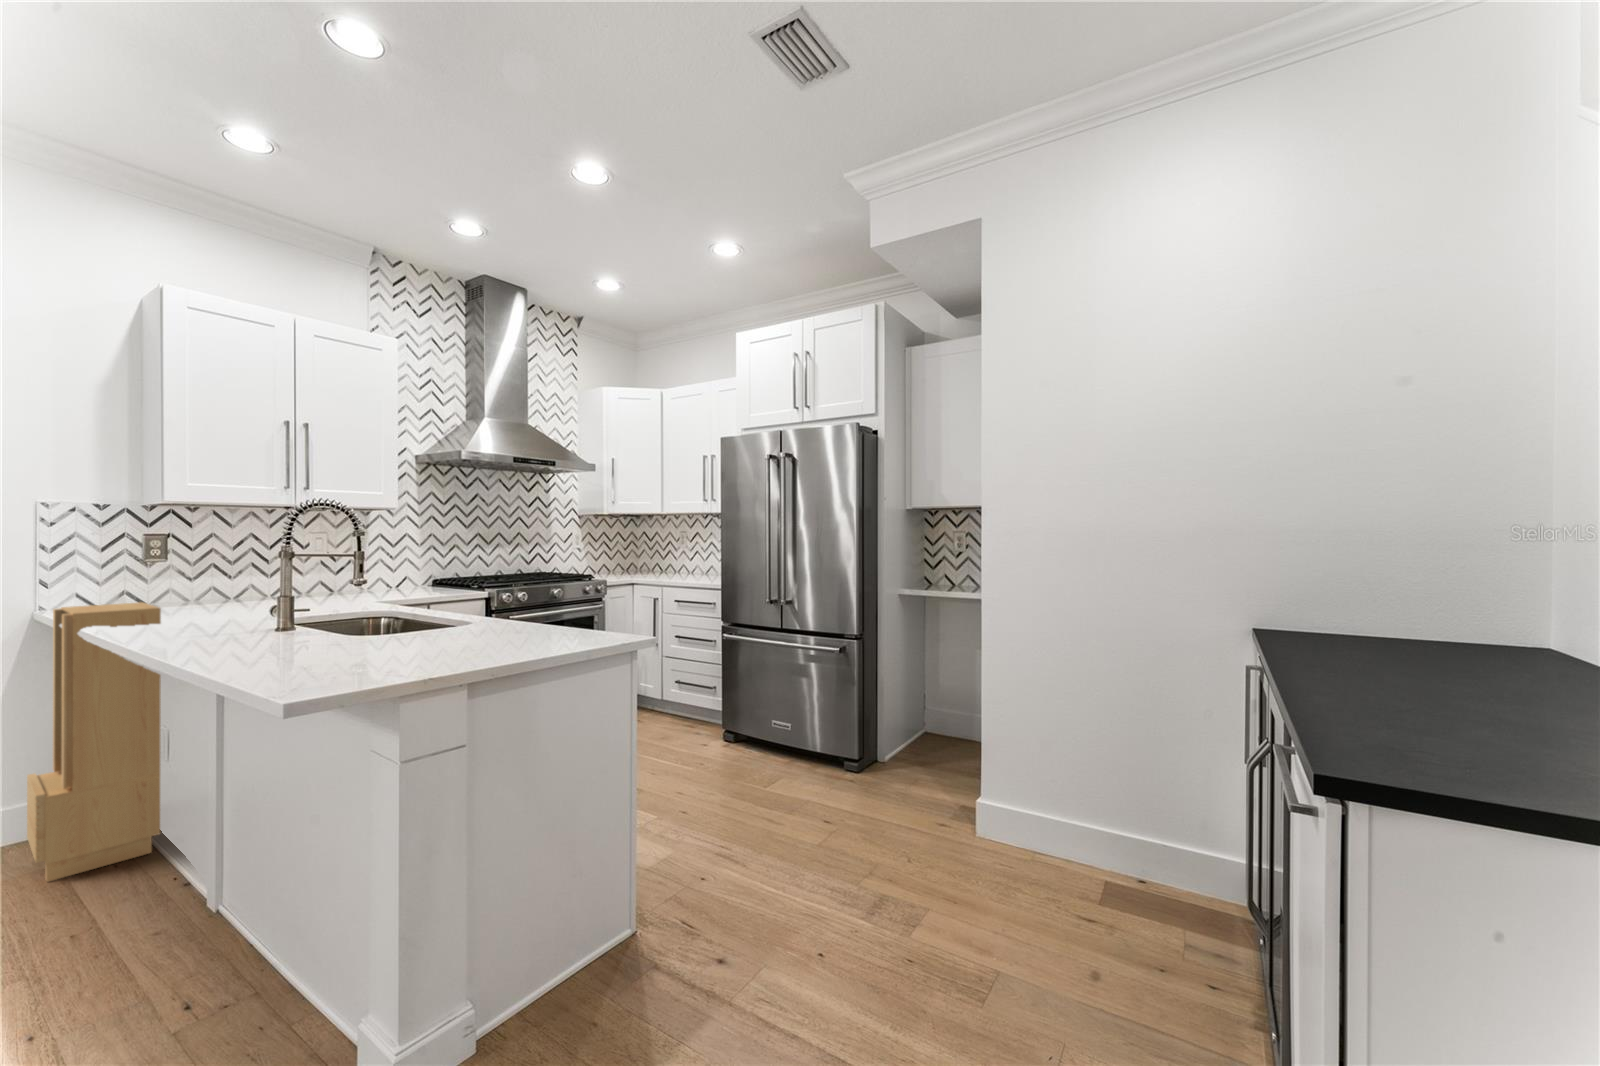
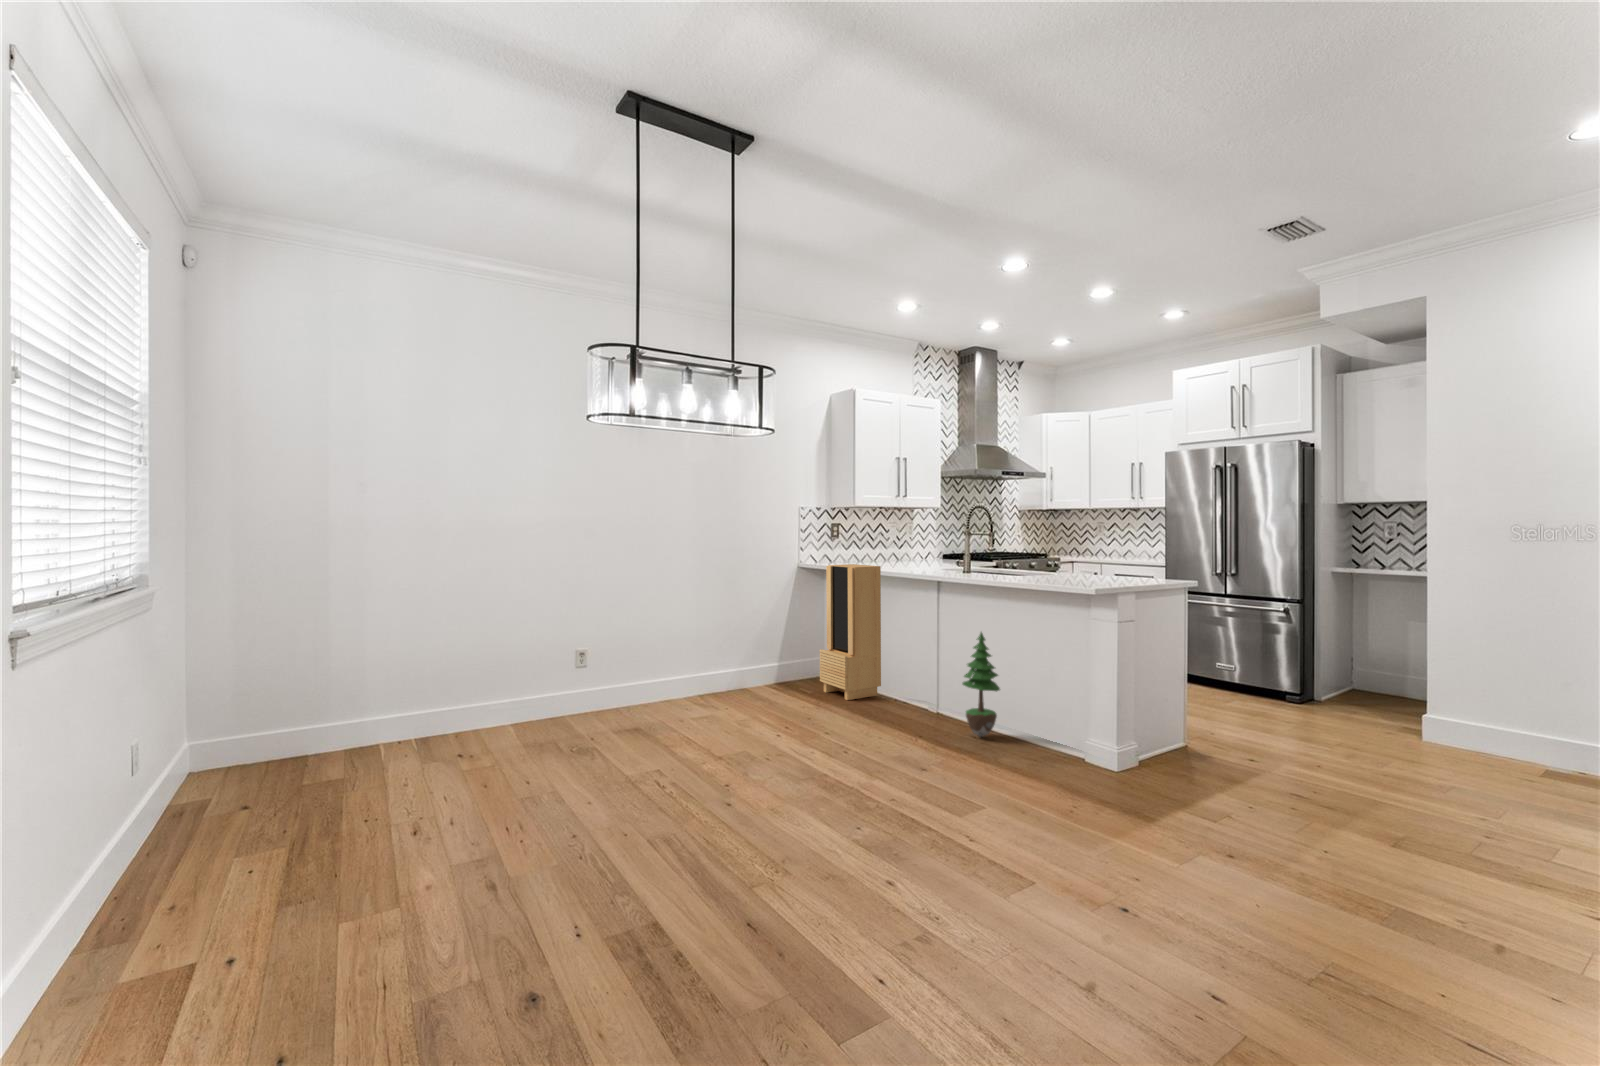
potted tree: none [129,759,242,998] -> present [963,632,1000,737]

